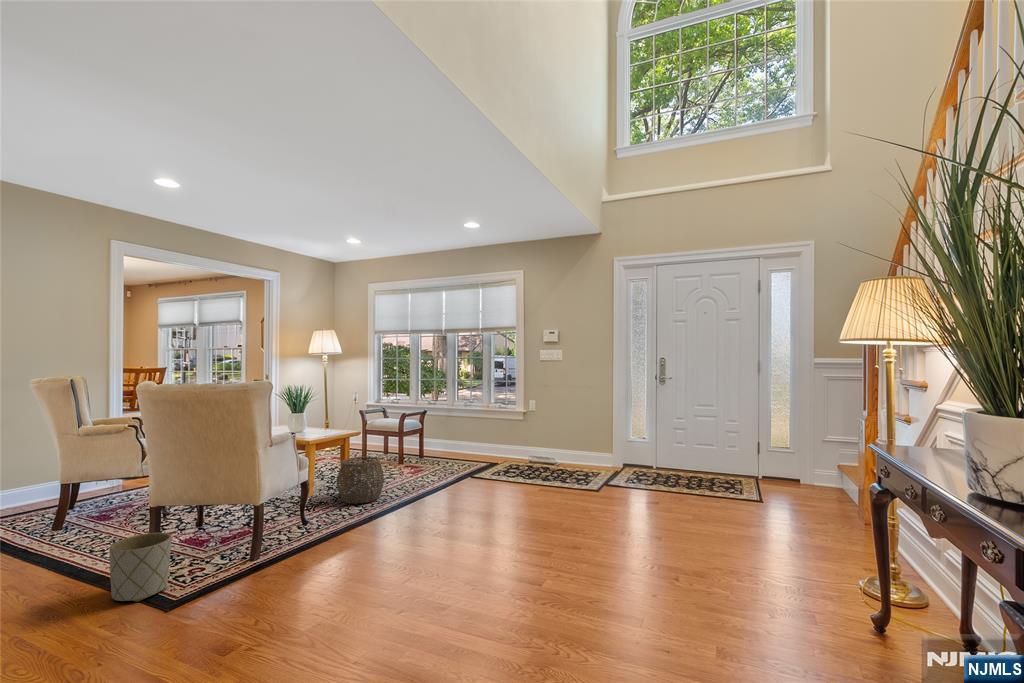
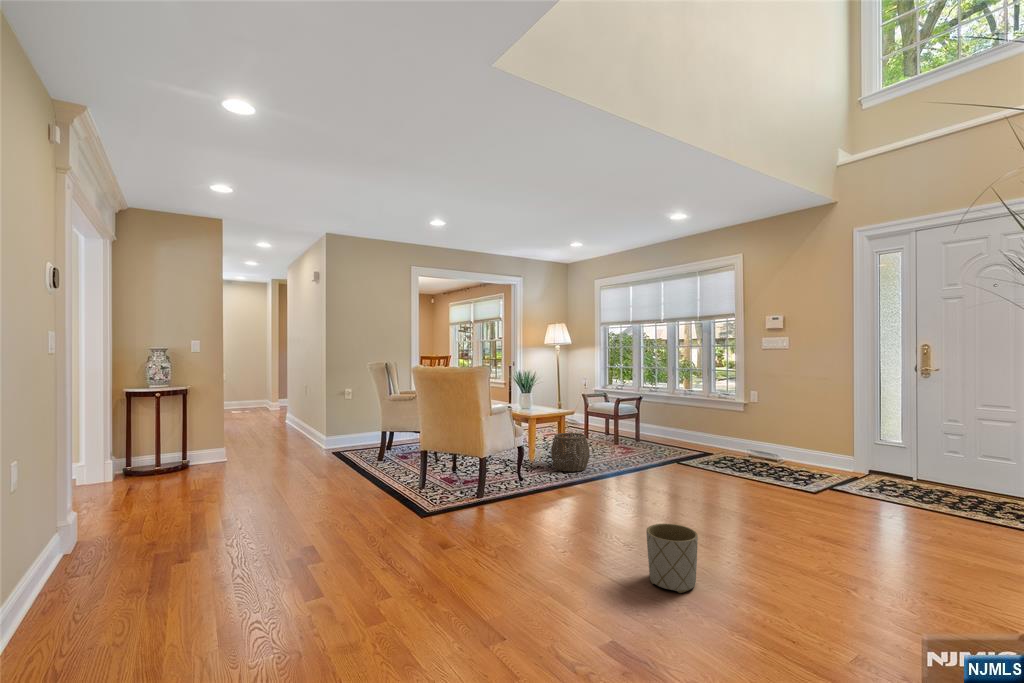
planter: present [109,533,172,602] -> present [646,524,698,593]

